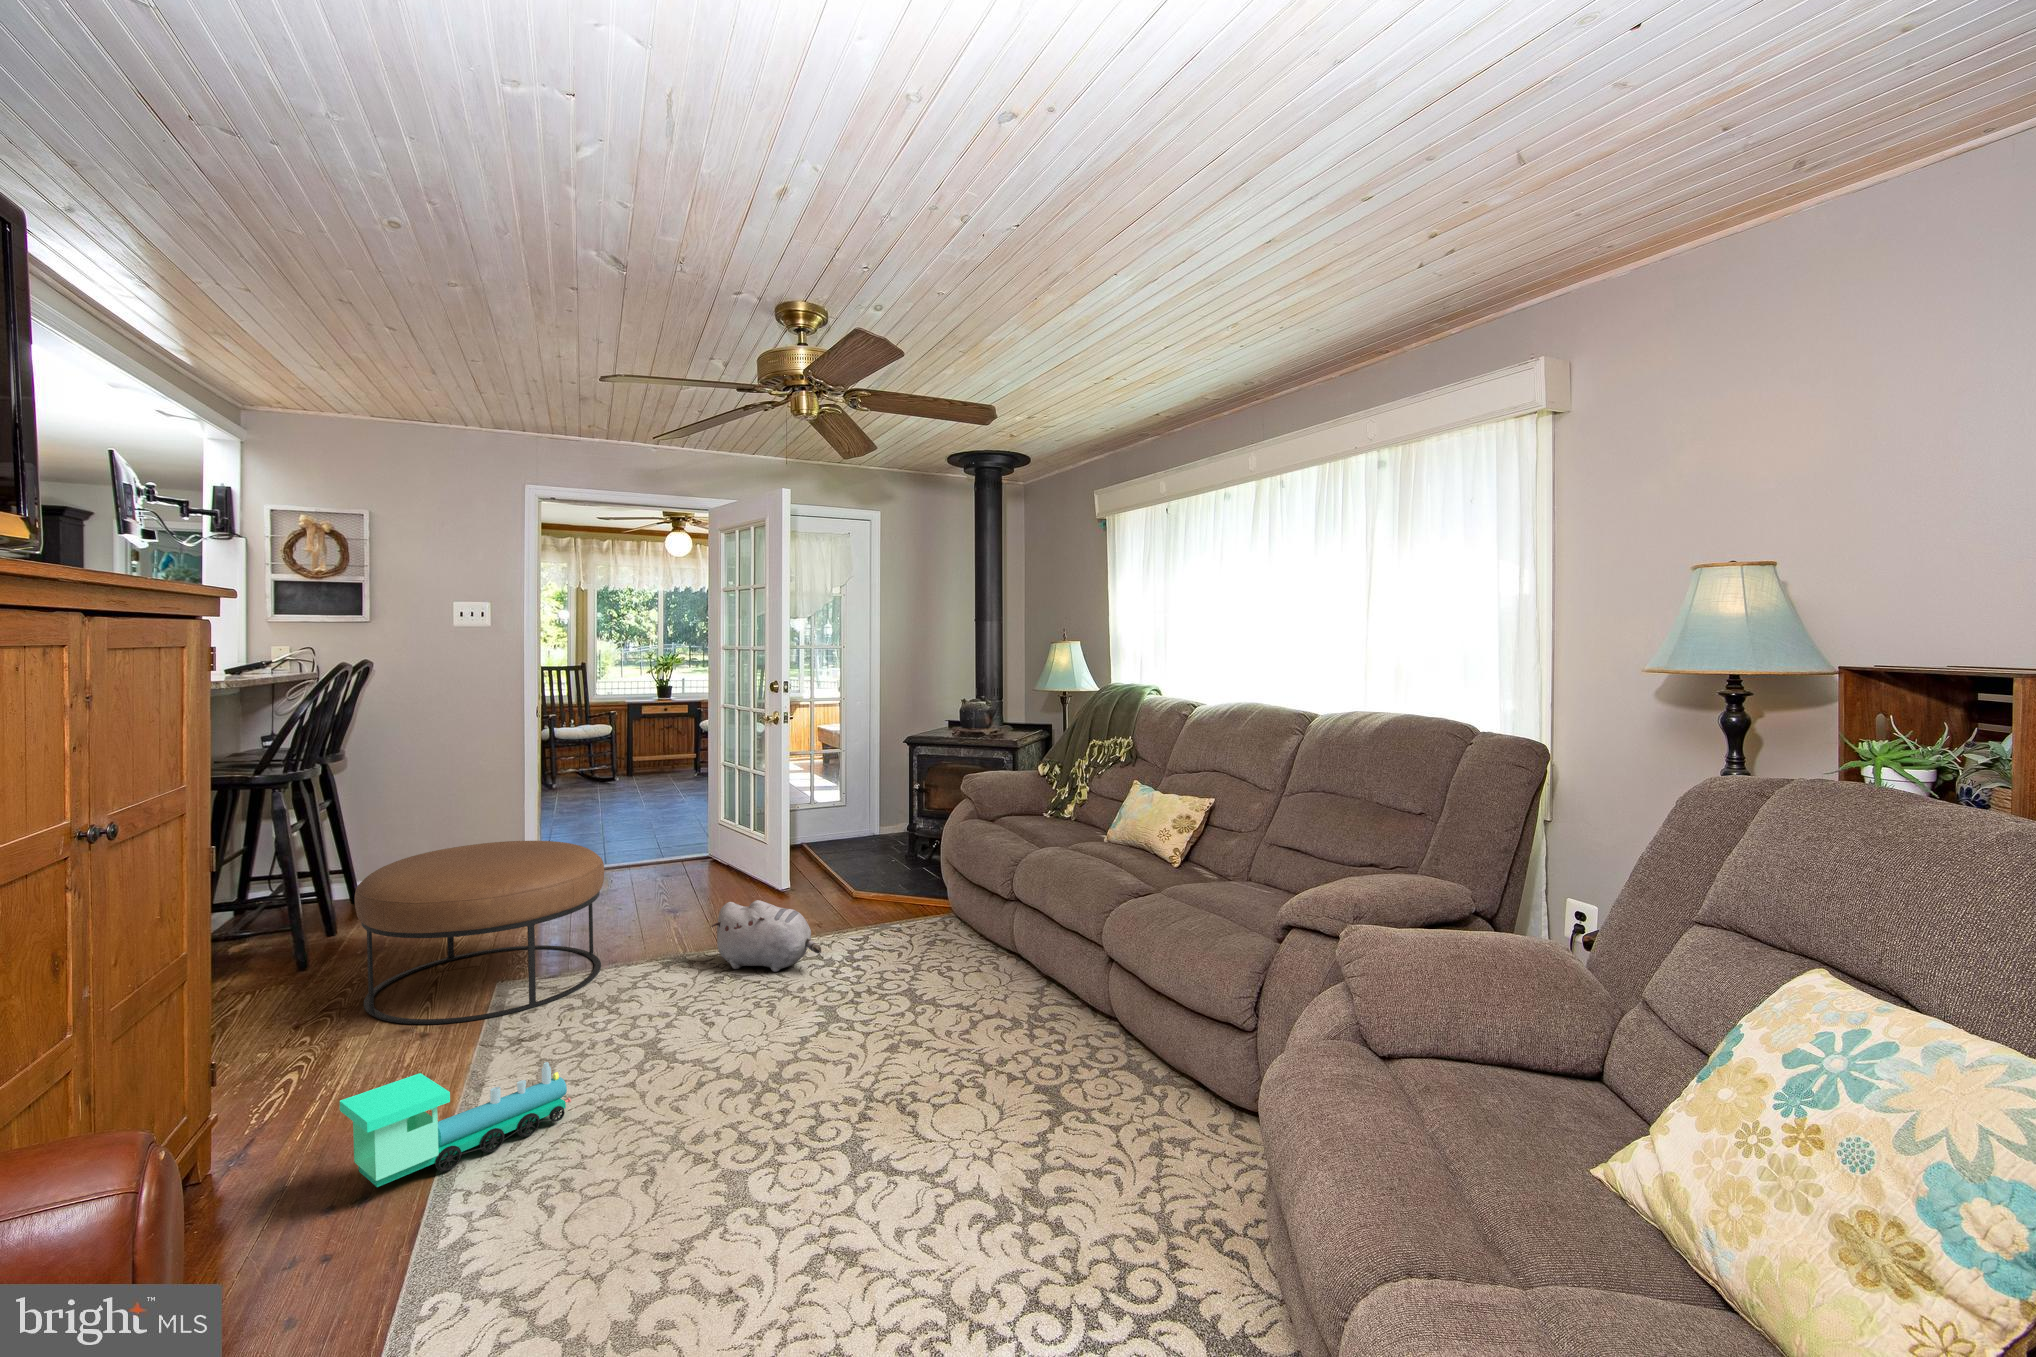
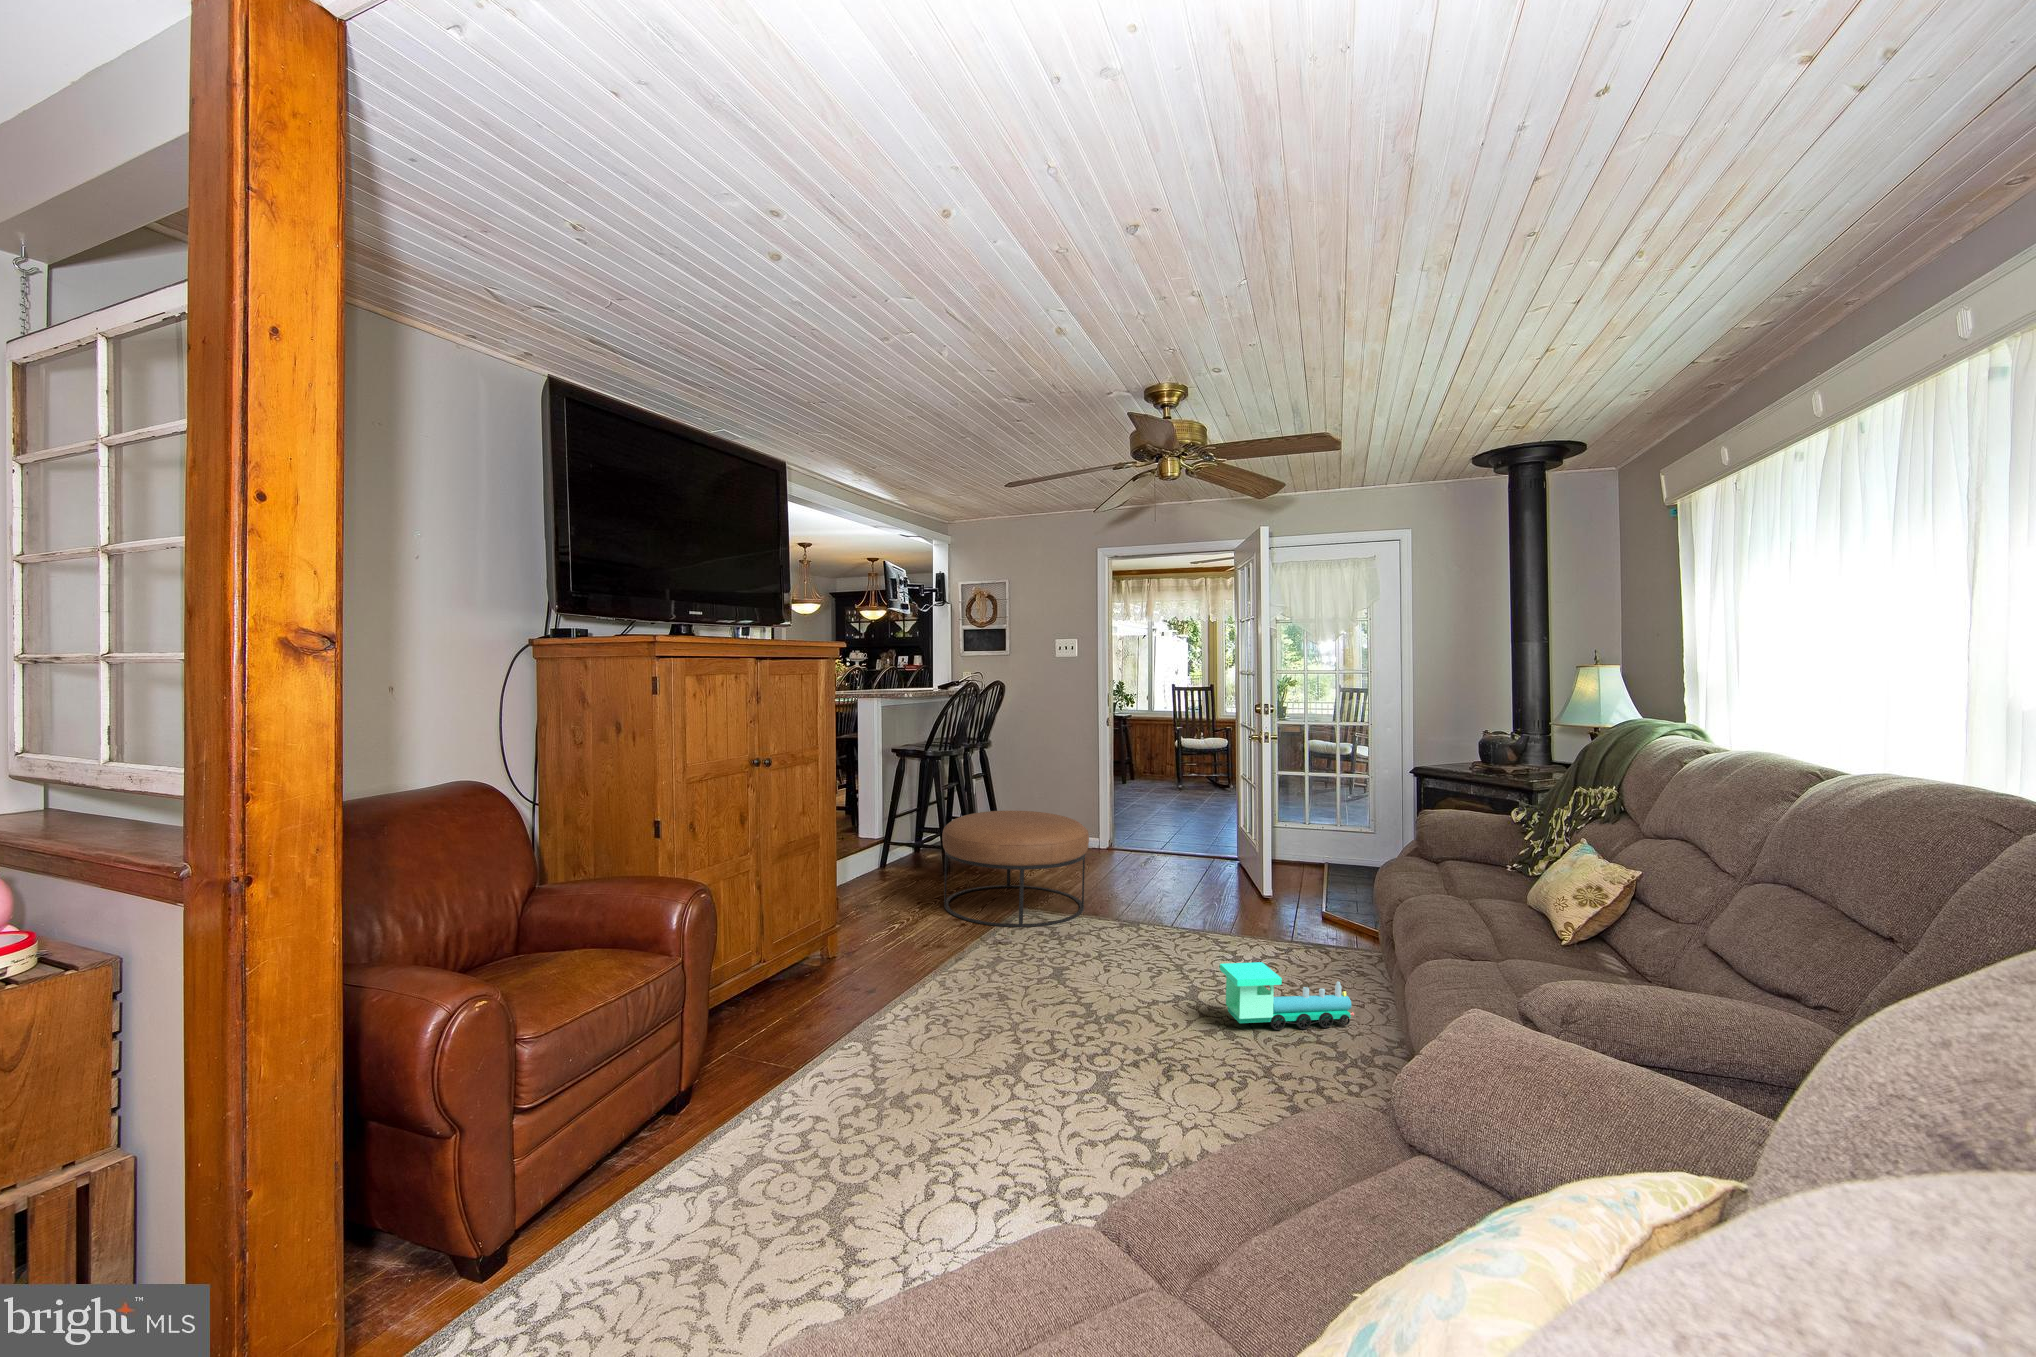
plush toy: present [711,900,821,972] -> none [1146,886,1220,950]
toy train: present [340,1062,571,1187] -> present [1220,962,1354,1030]

